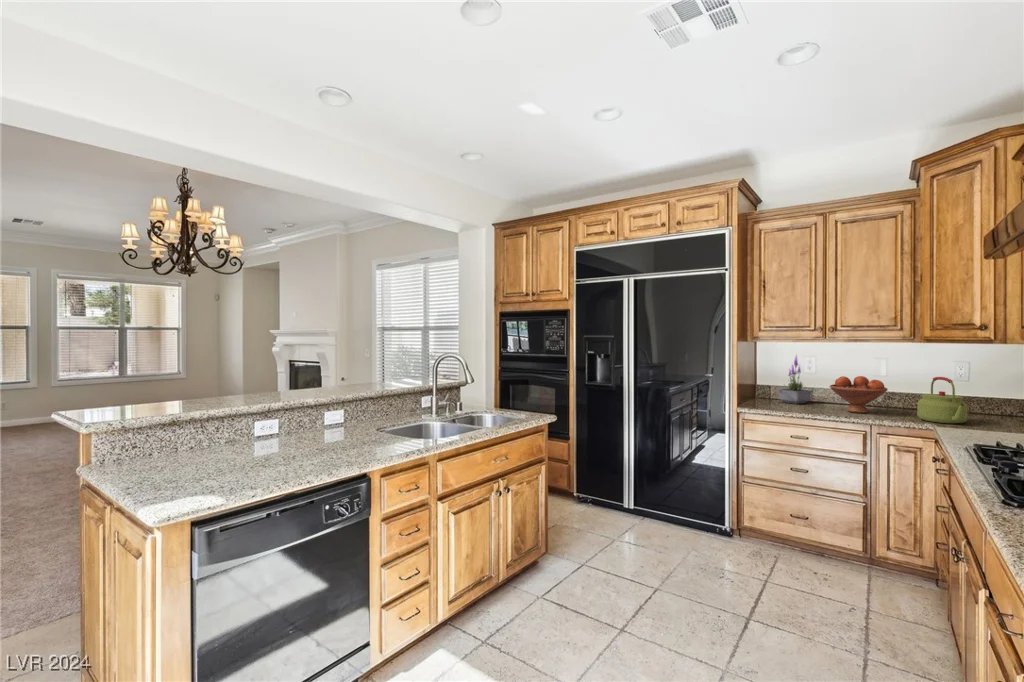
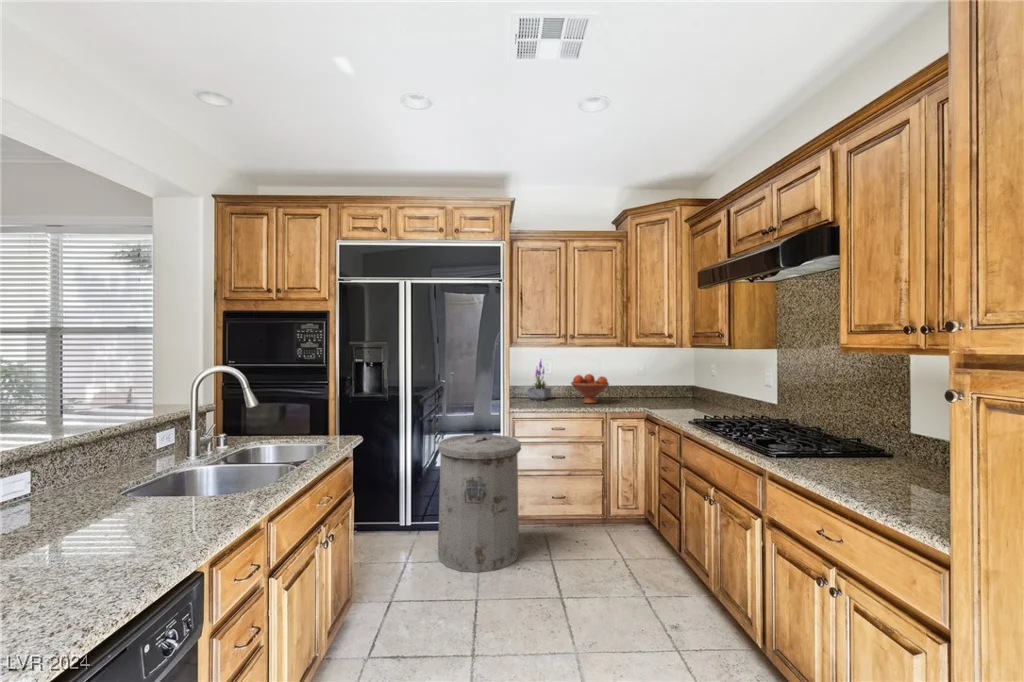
kettle: present [917,377,968,424] -> none [628,372,660,406]
trash can: none [645,430,736,572] -> present [438,434,521,572]

